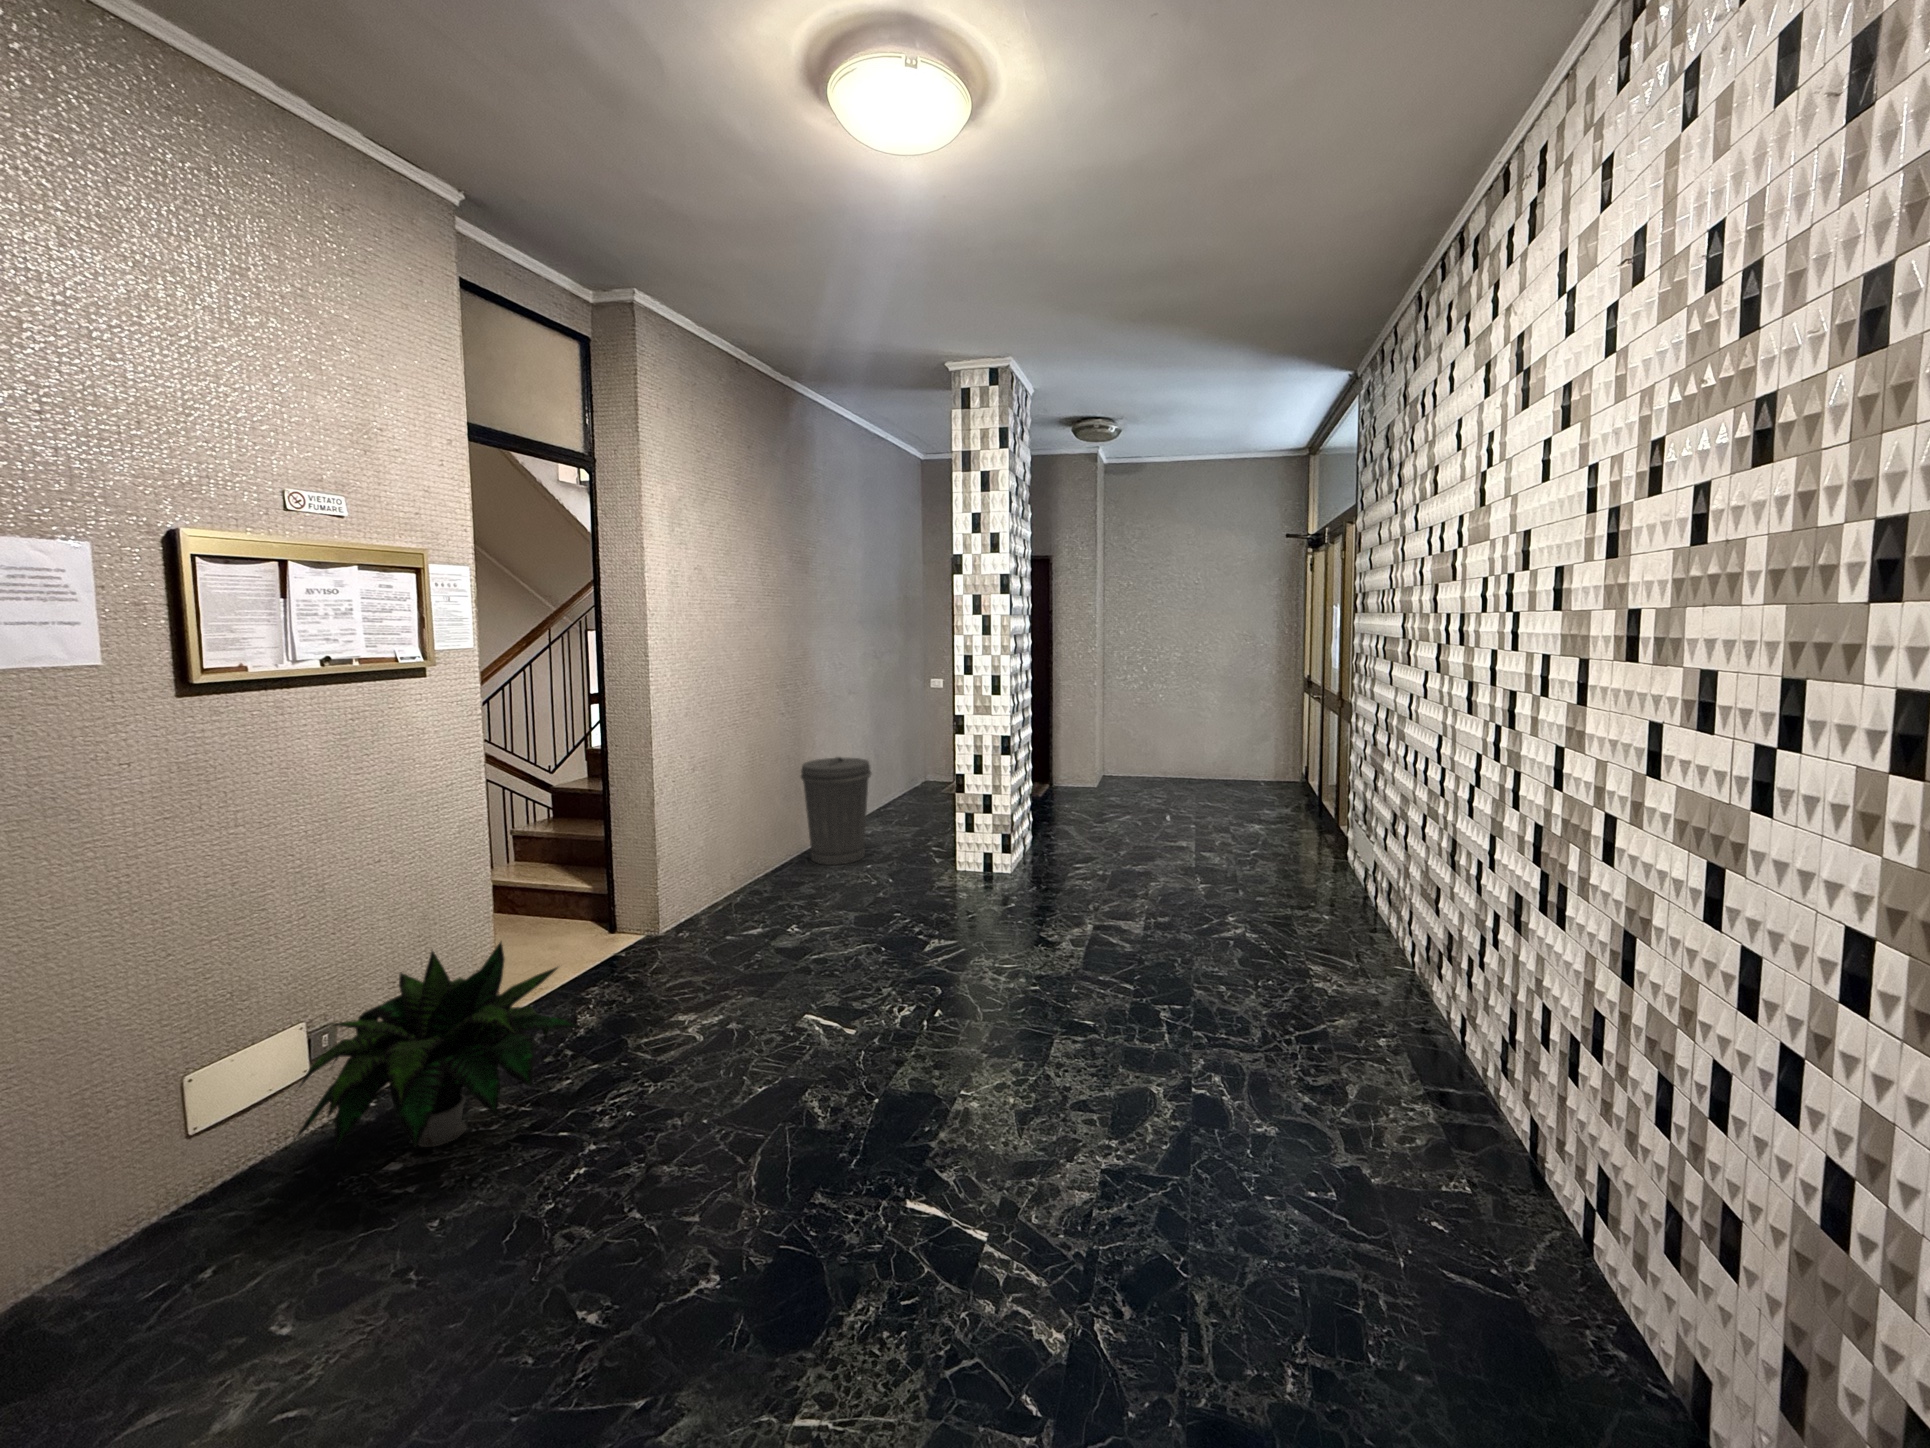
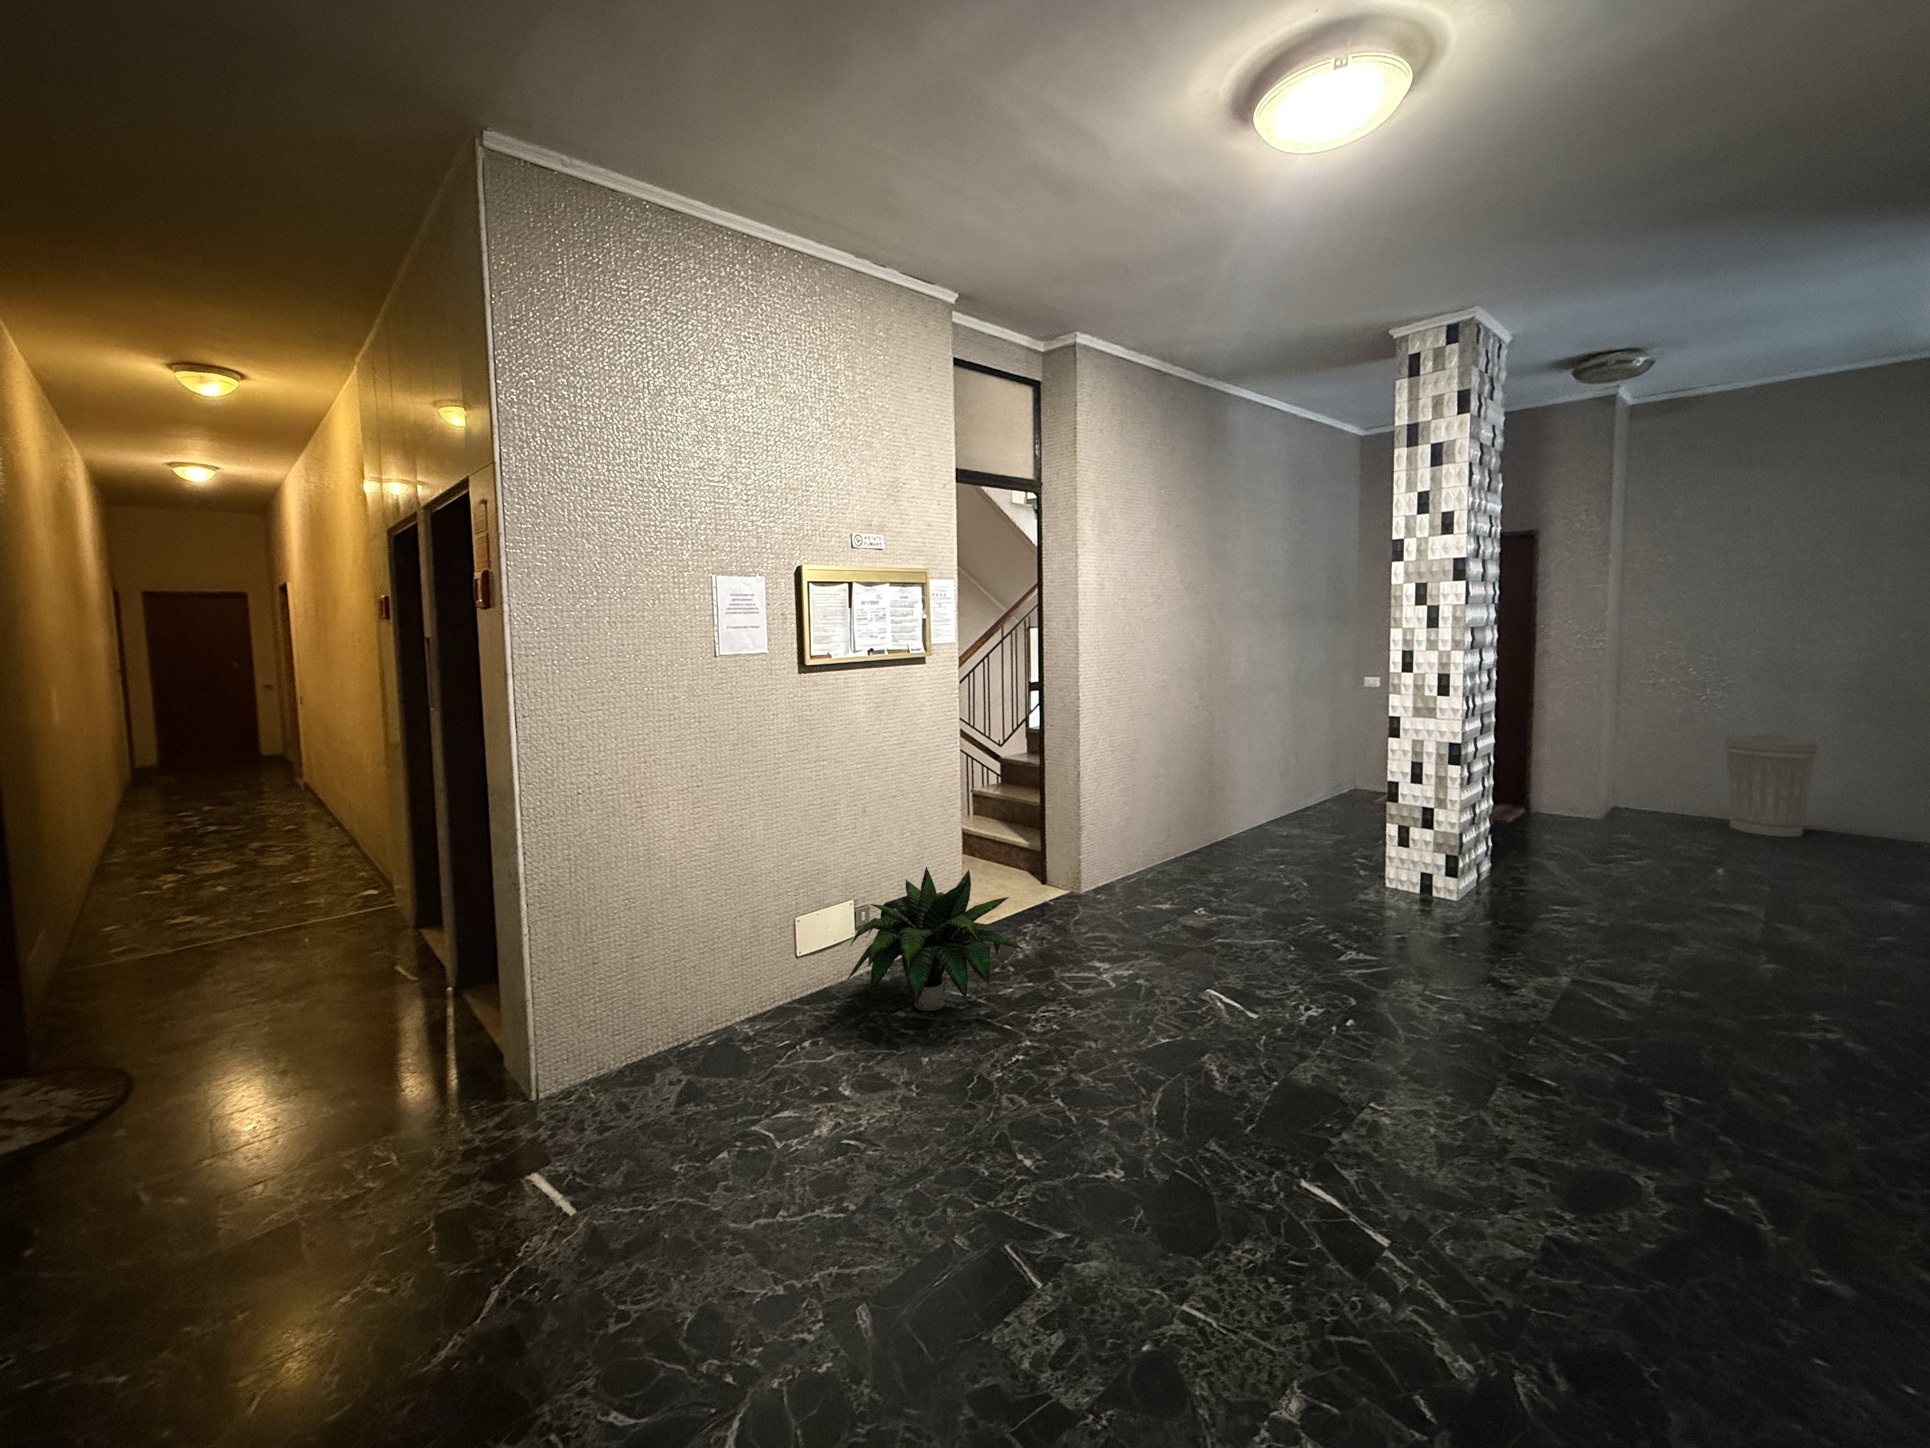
trash can: present [801,757,871,865] -> present [1724,734,1818,837]

